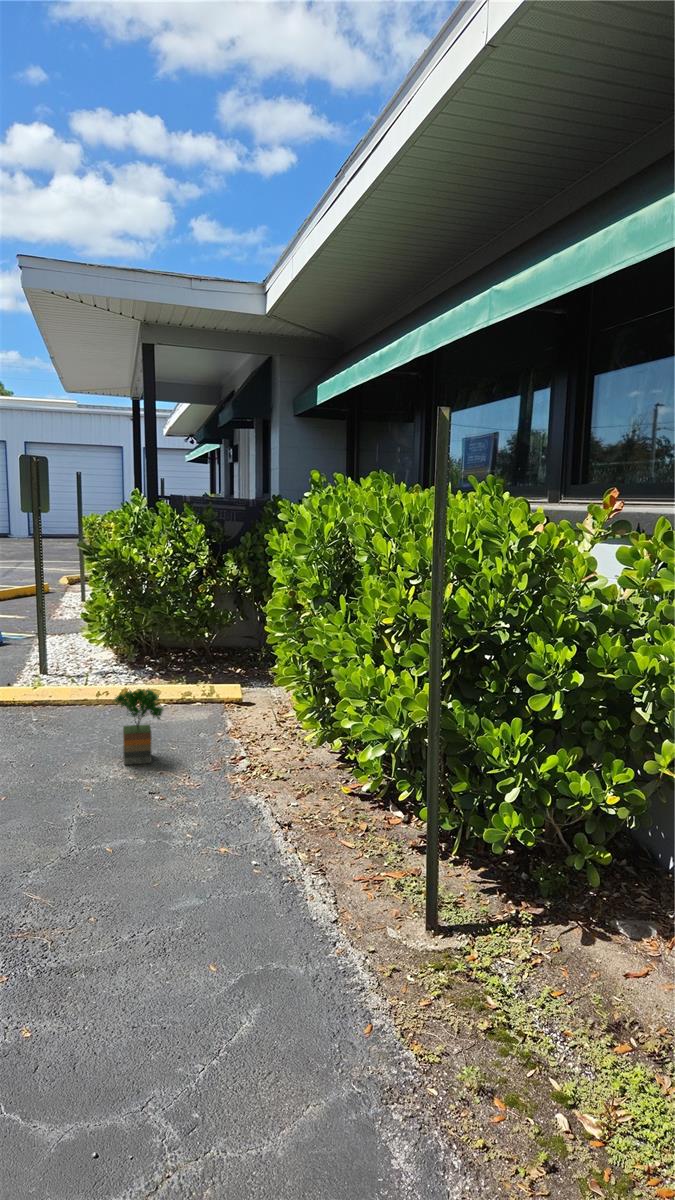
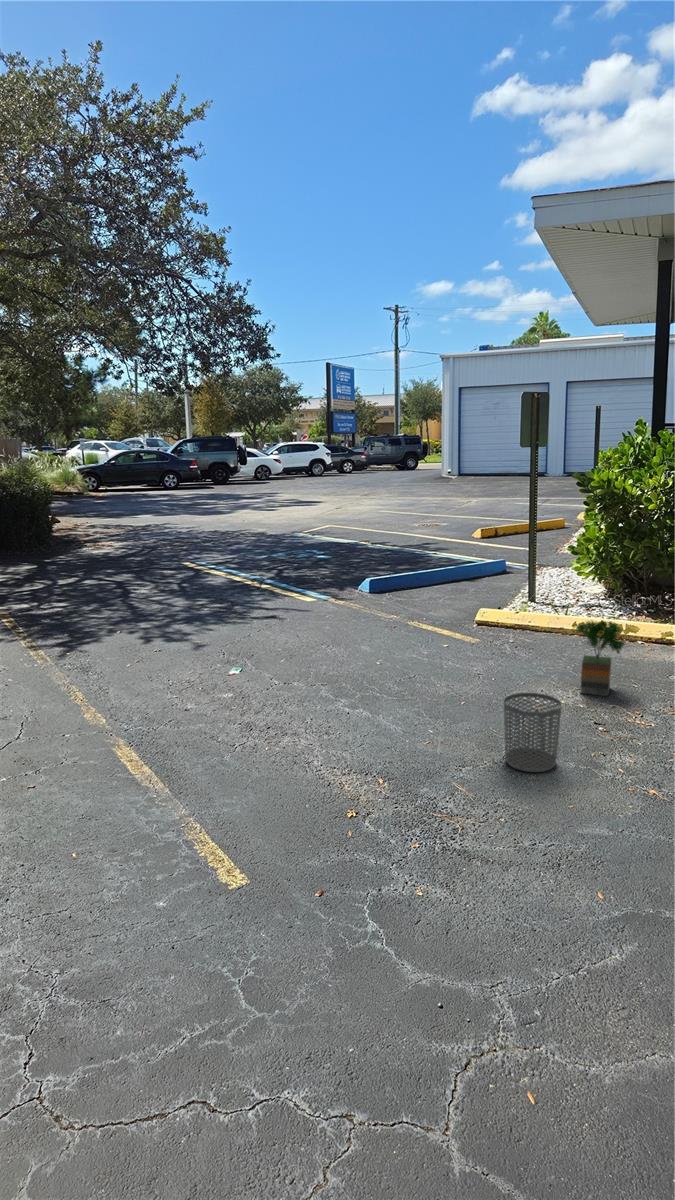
waste bin: none [68,775,129,860] -> present [504,693,561,772]

